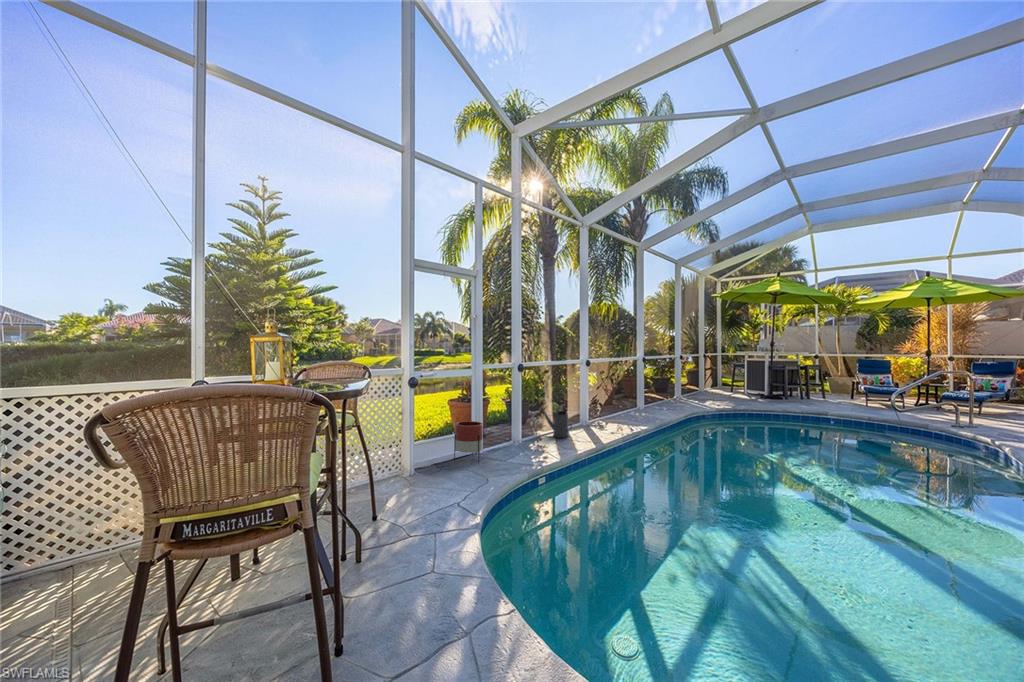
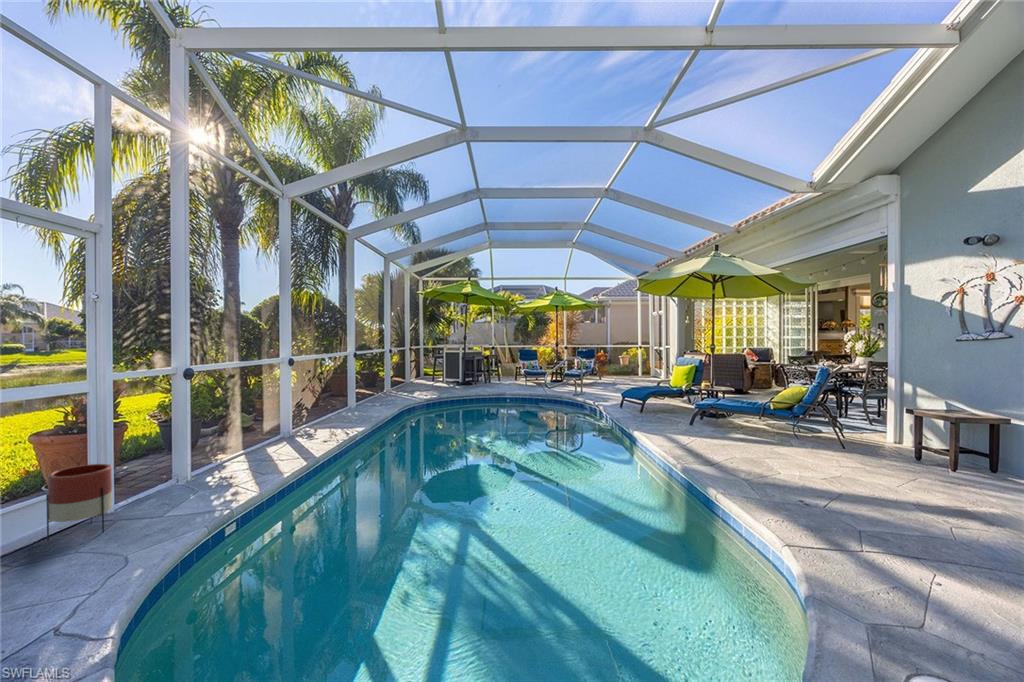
watering can: present [541,405,572,438] -> none [225,416,271,459]

